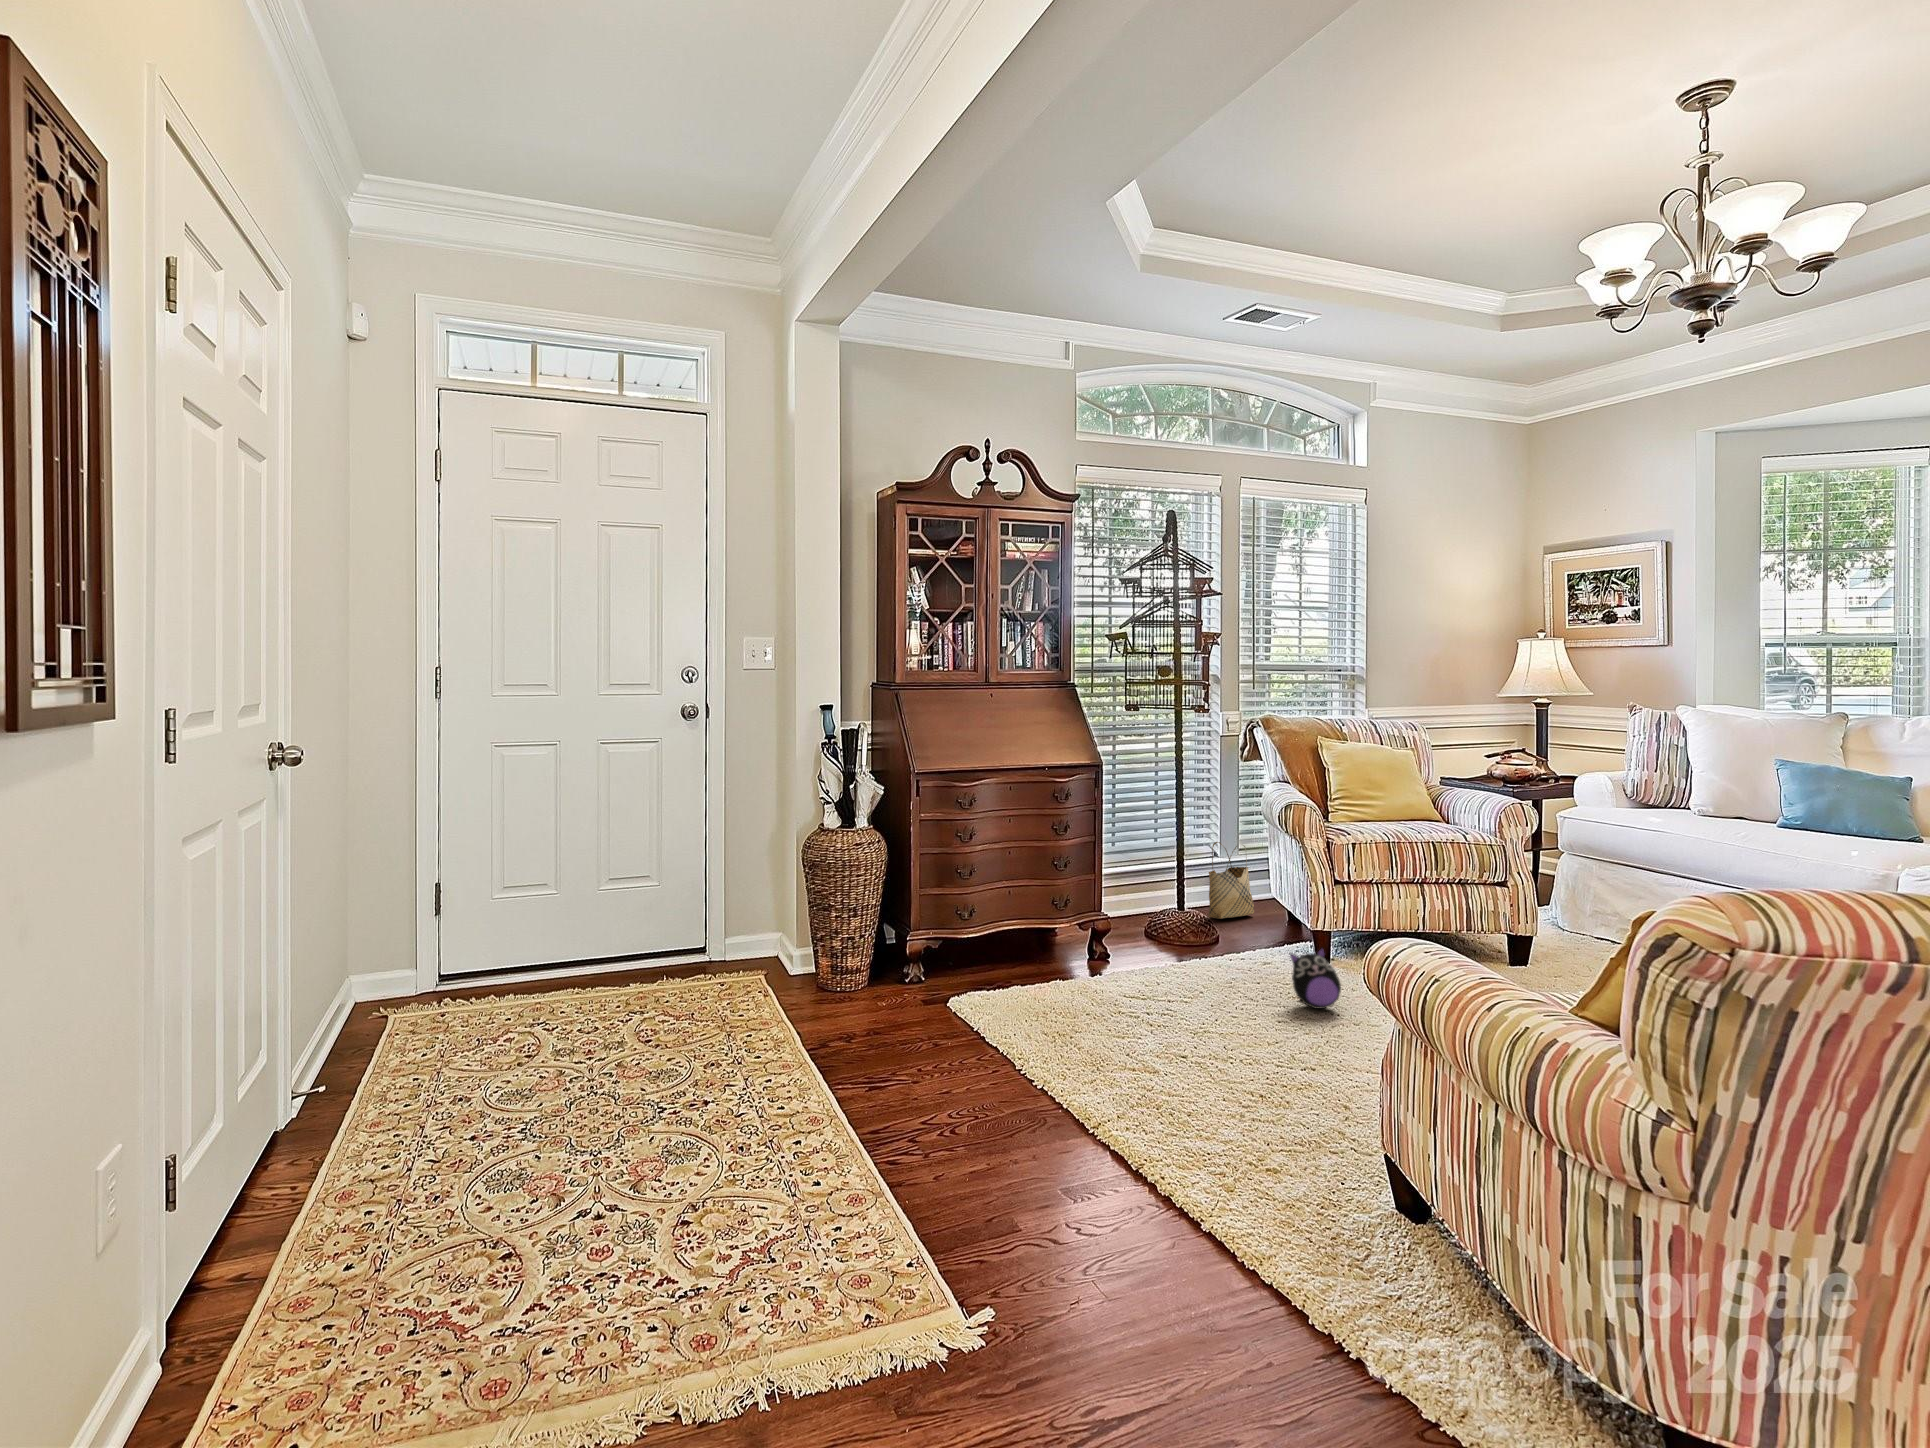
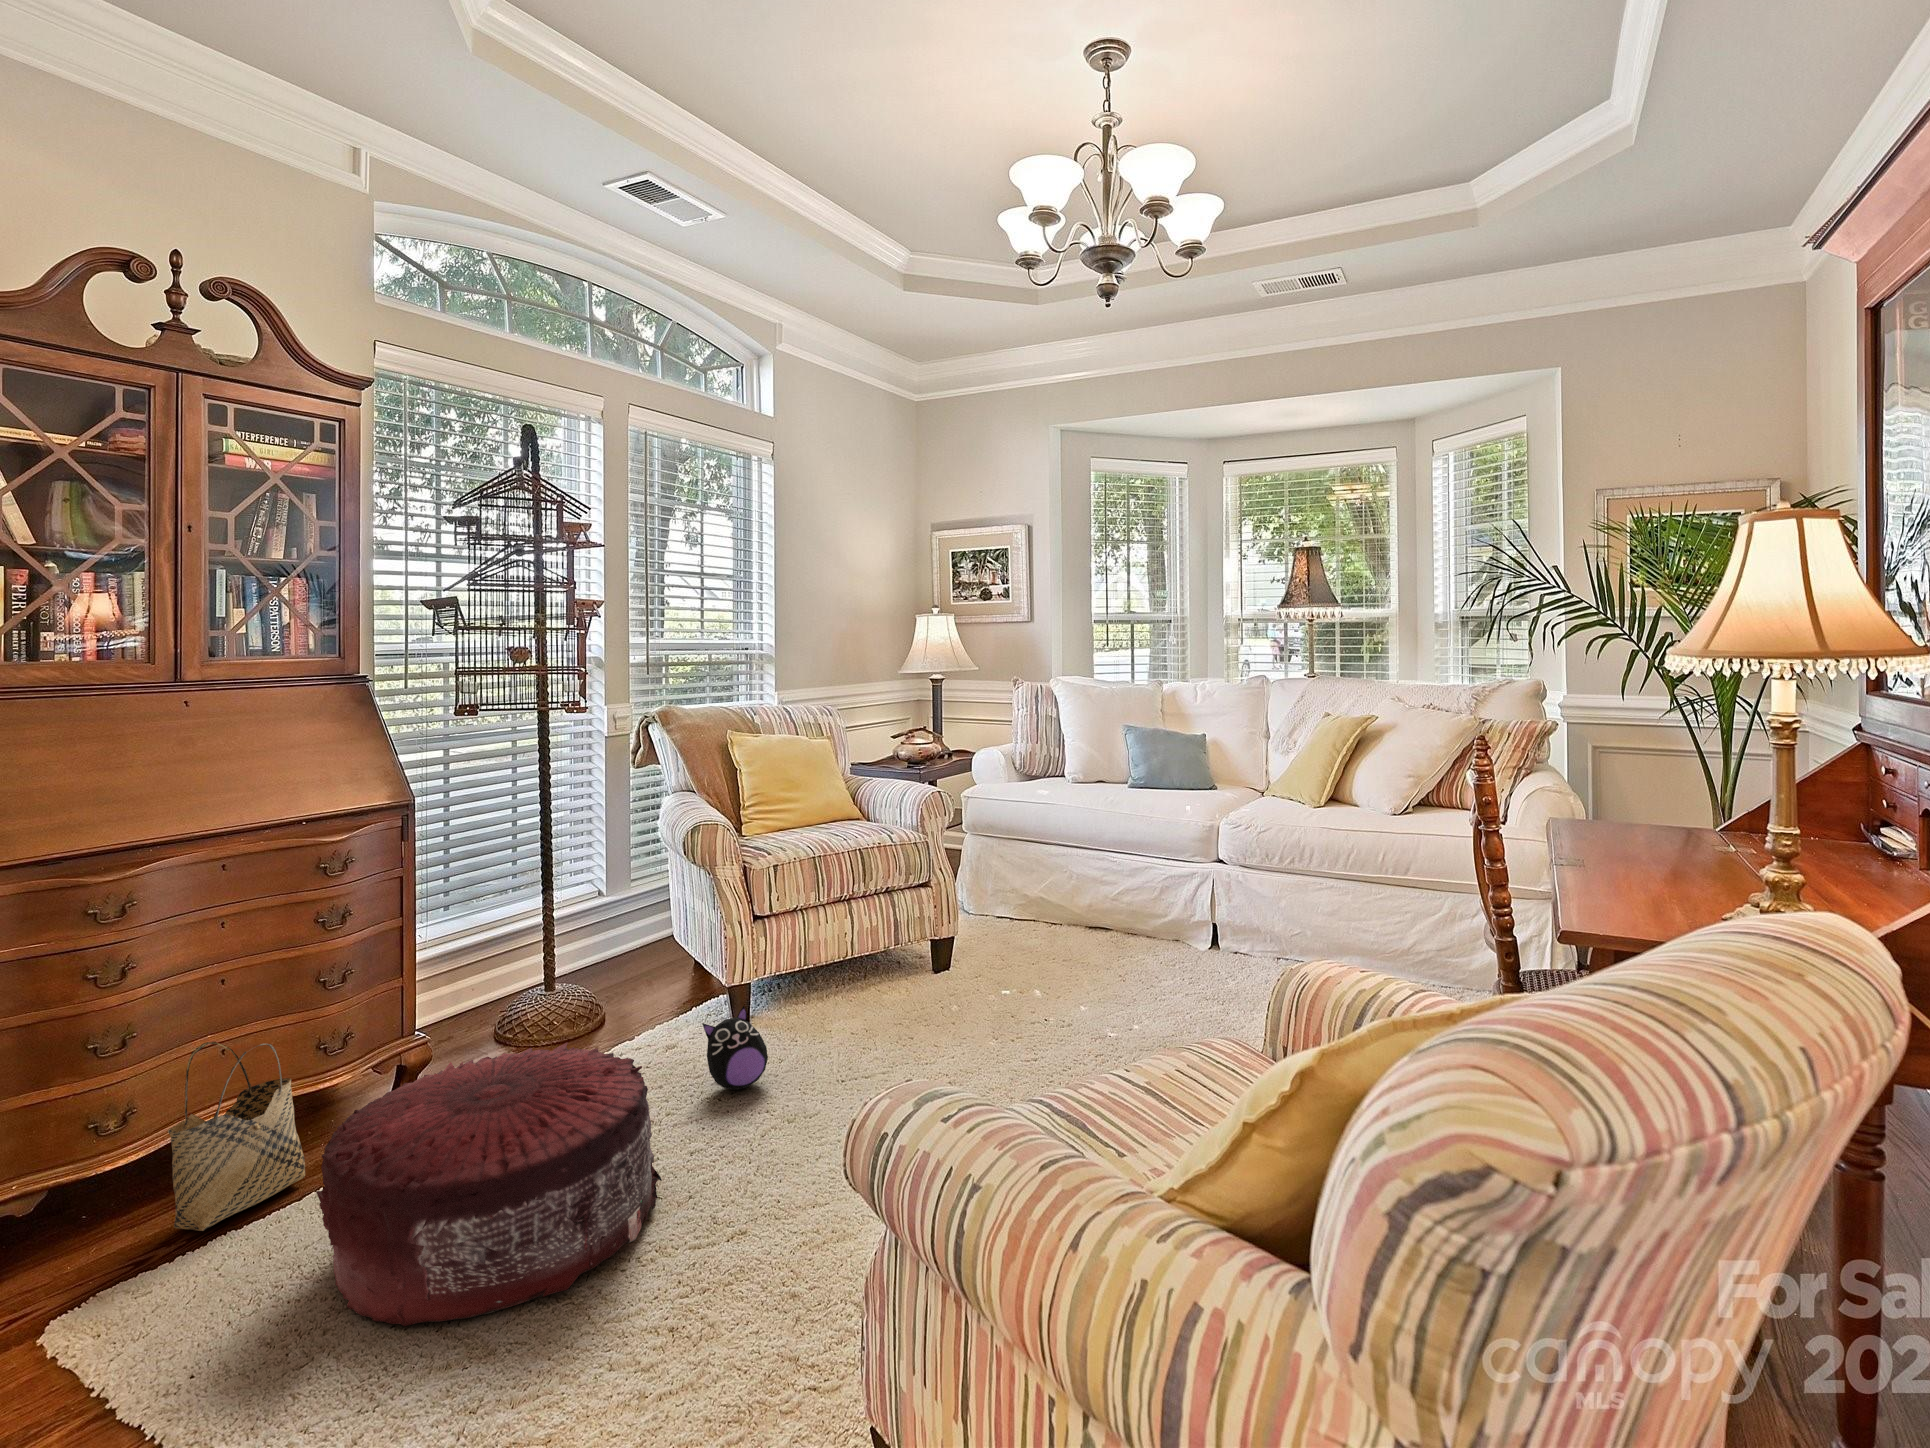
woven basket: present [1208,842,1254,919] -> present [168,1042,305,1231]
pouf: none [1054,932,1255,1078] -> present [316,1043,662,1326]

